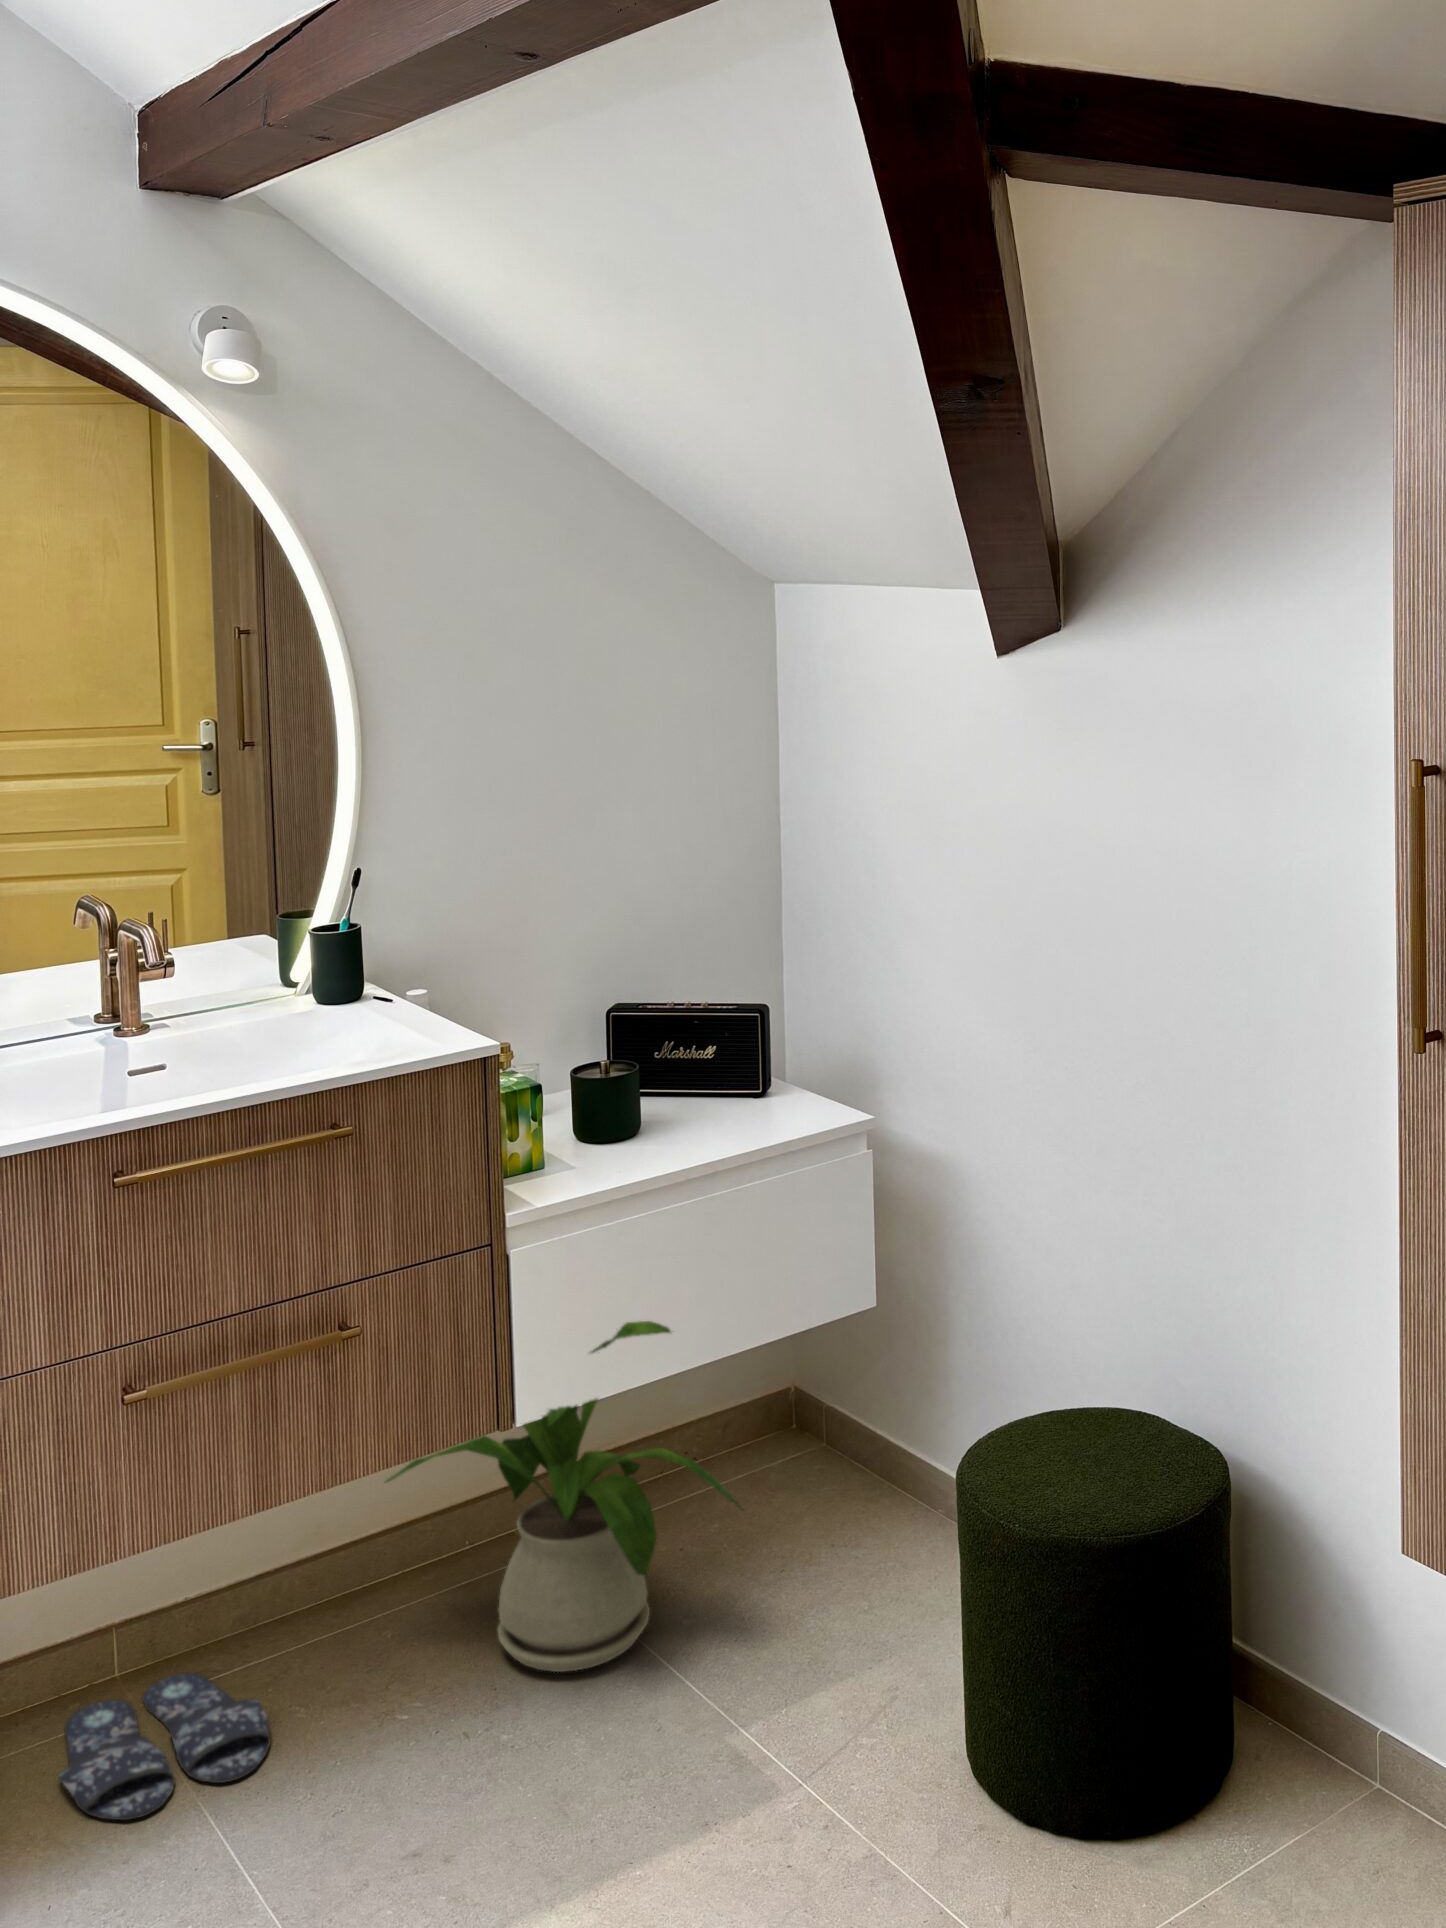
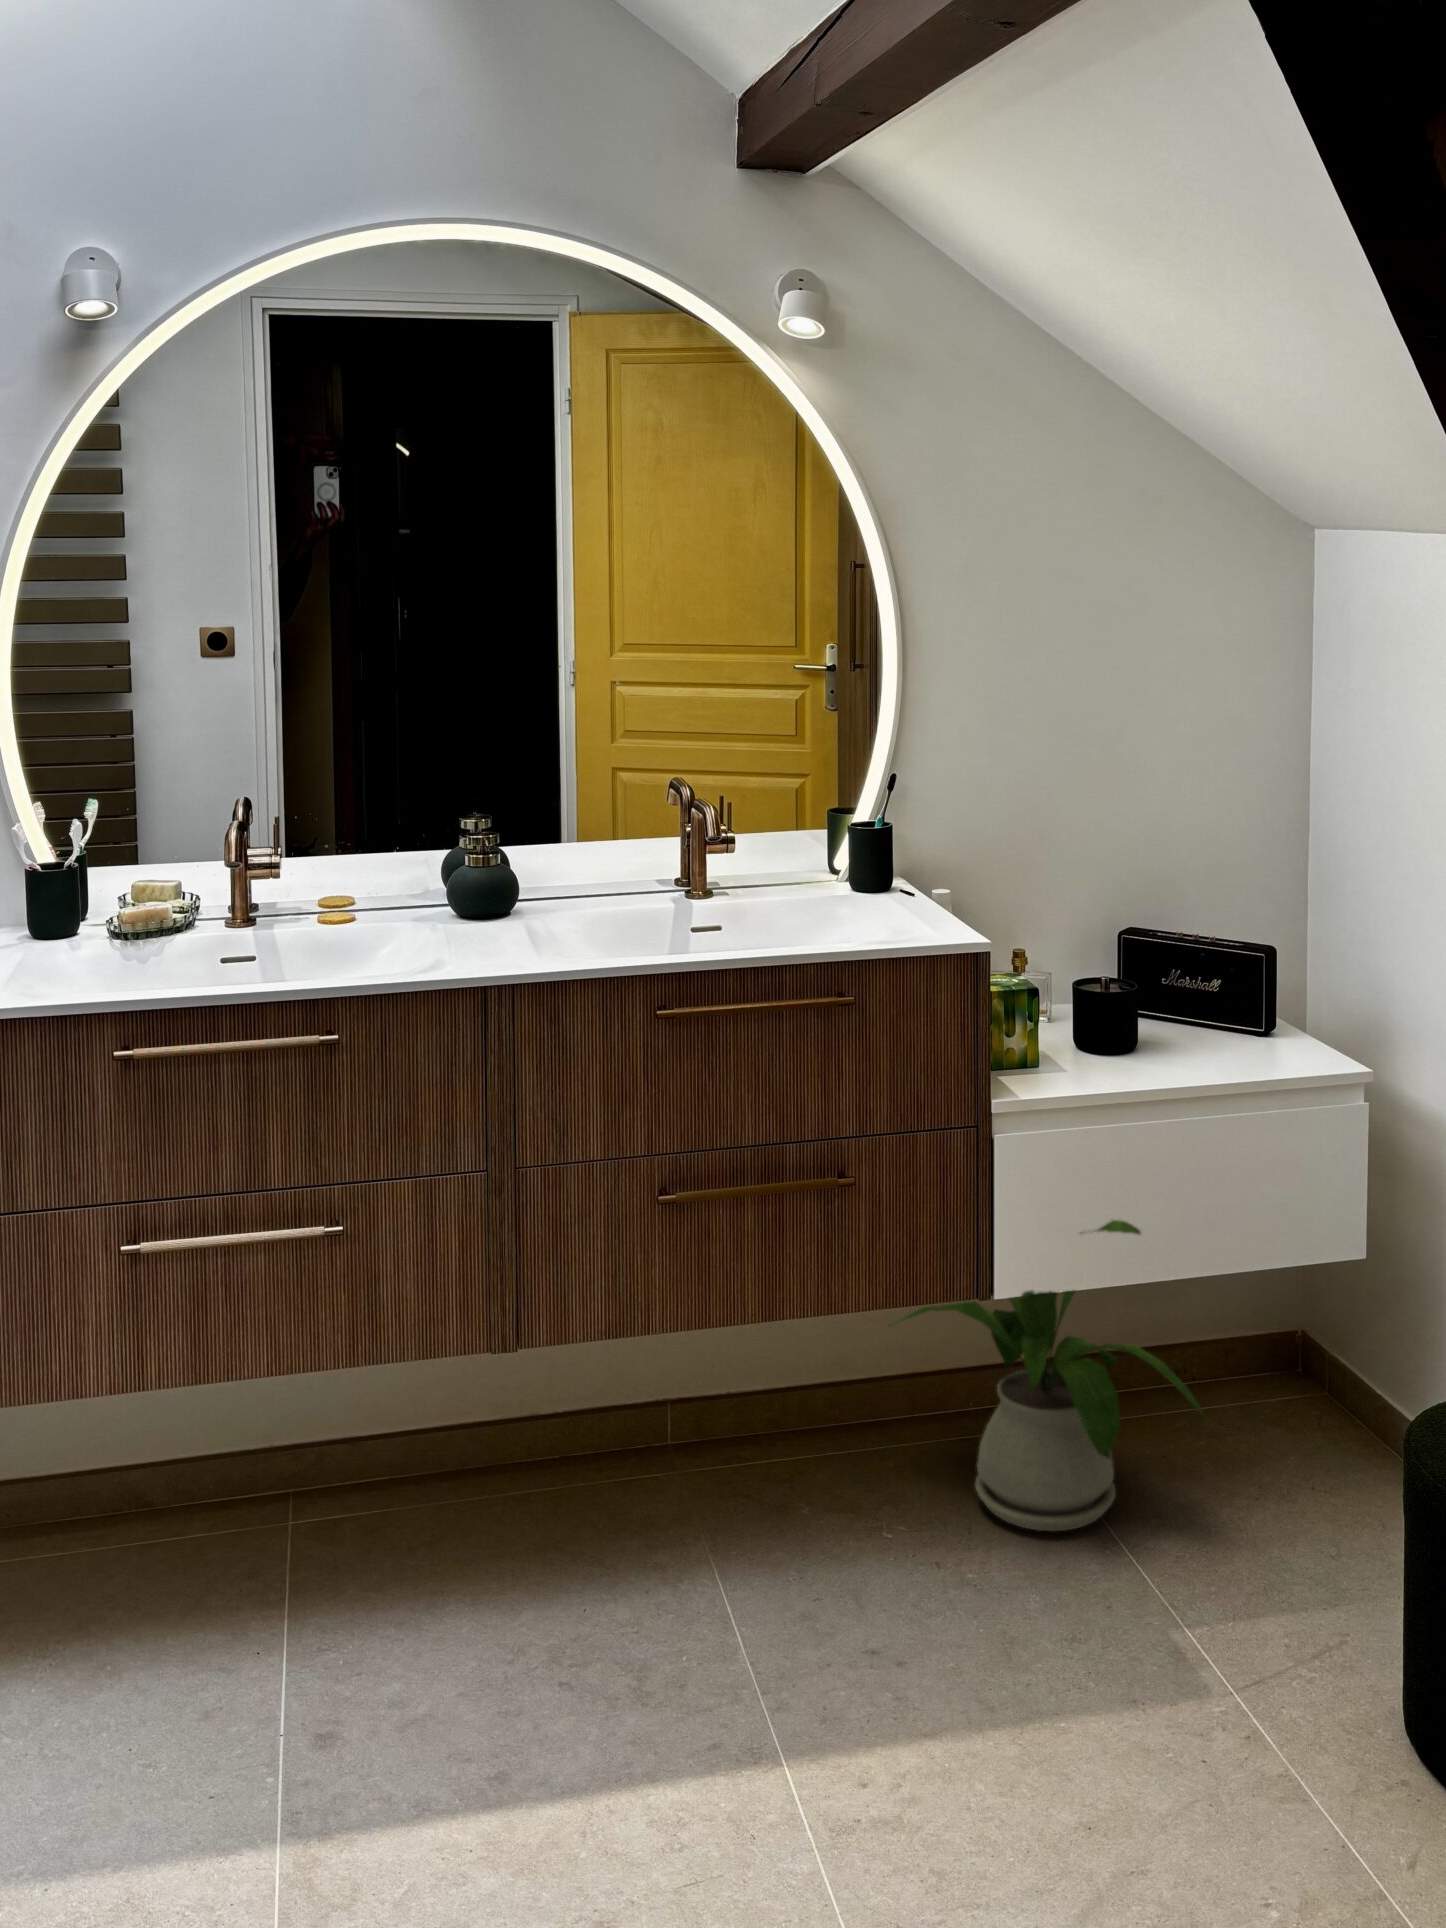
slippers: present [59,1672,270,1820] -> none [604,1454,772,1558]

